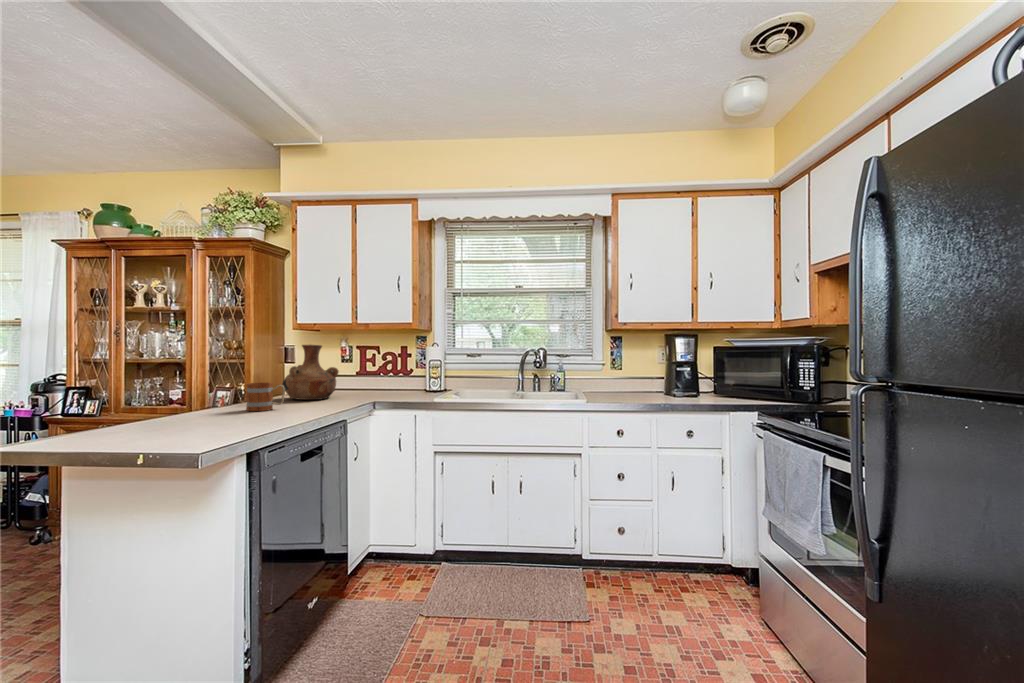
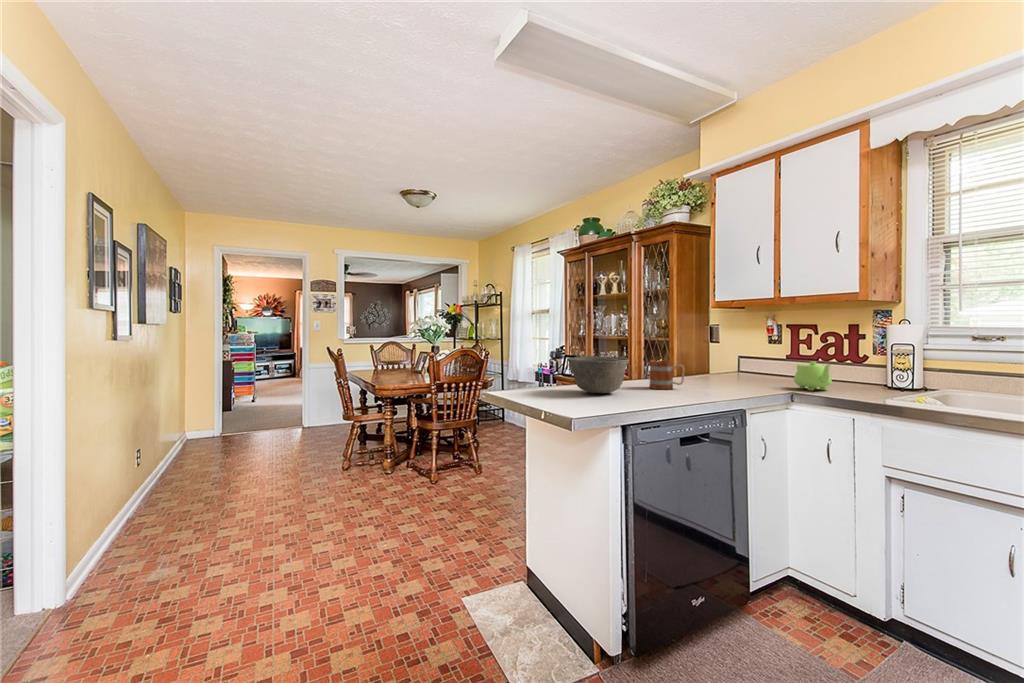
vase: present [282,344,338,400] -> none [692,323,755,384]
teapot: none [371,376,398,399] -> present [794,361,832,391]
bowl: none [153,381,234,423] -> present [567,356,629,394]

